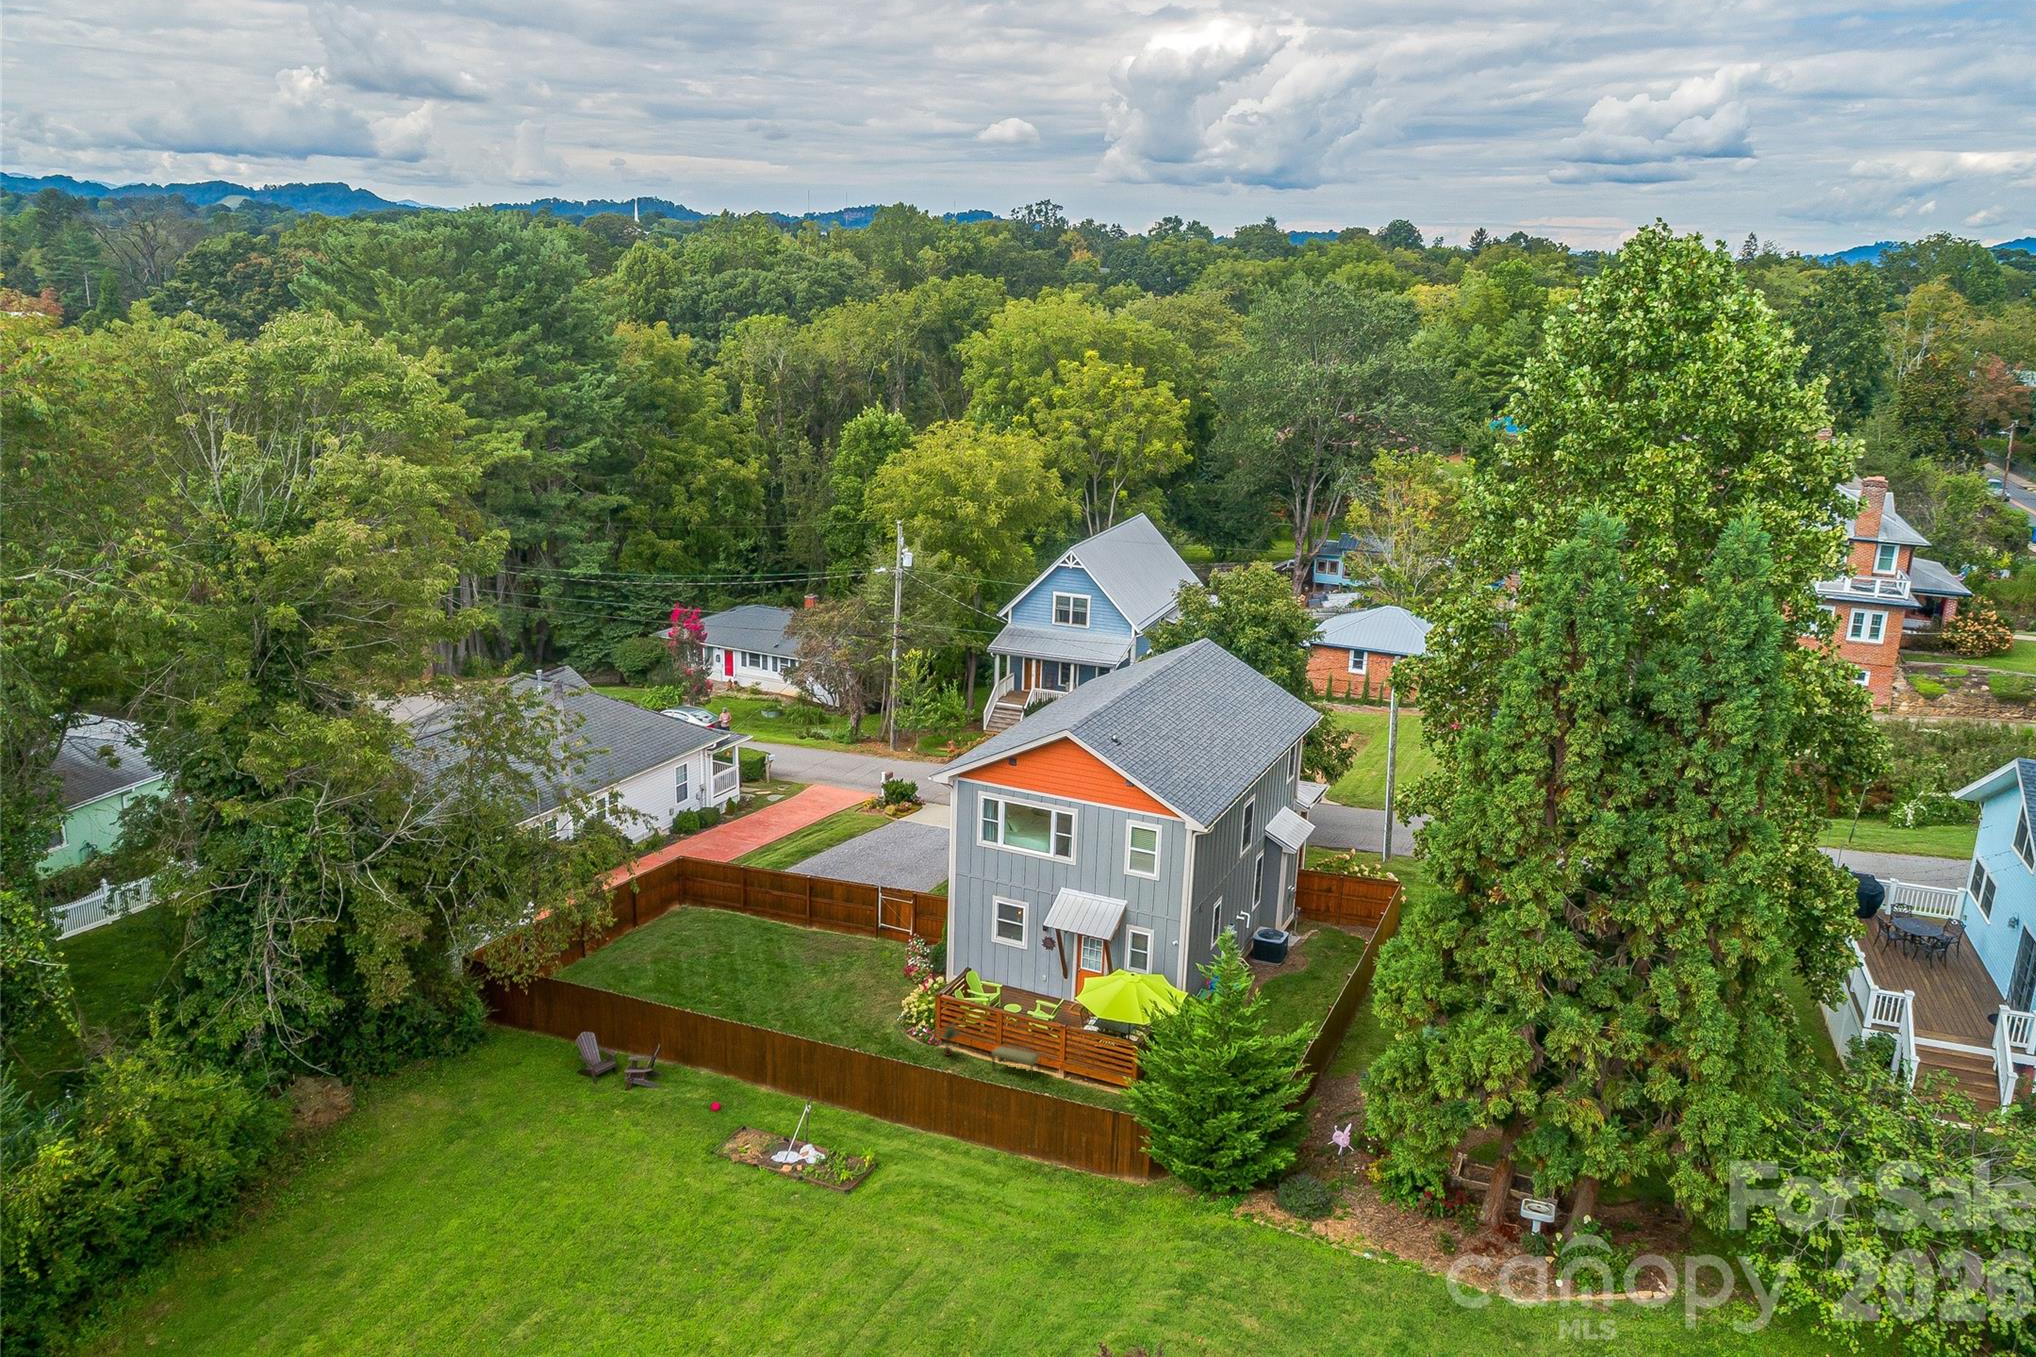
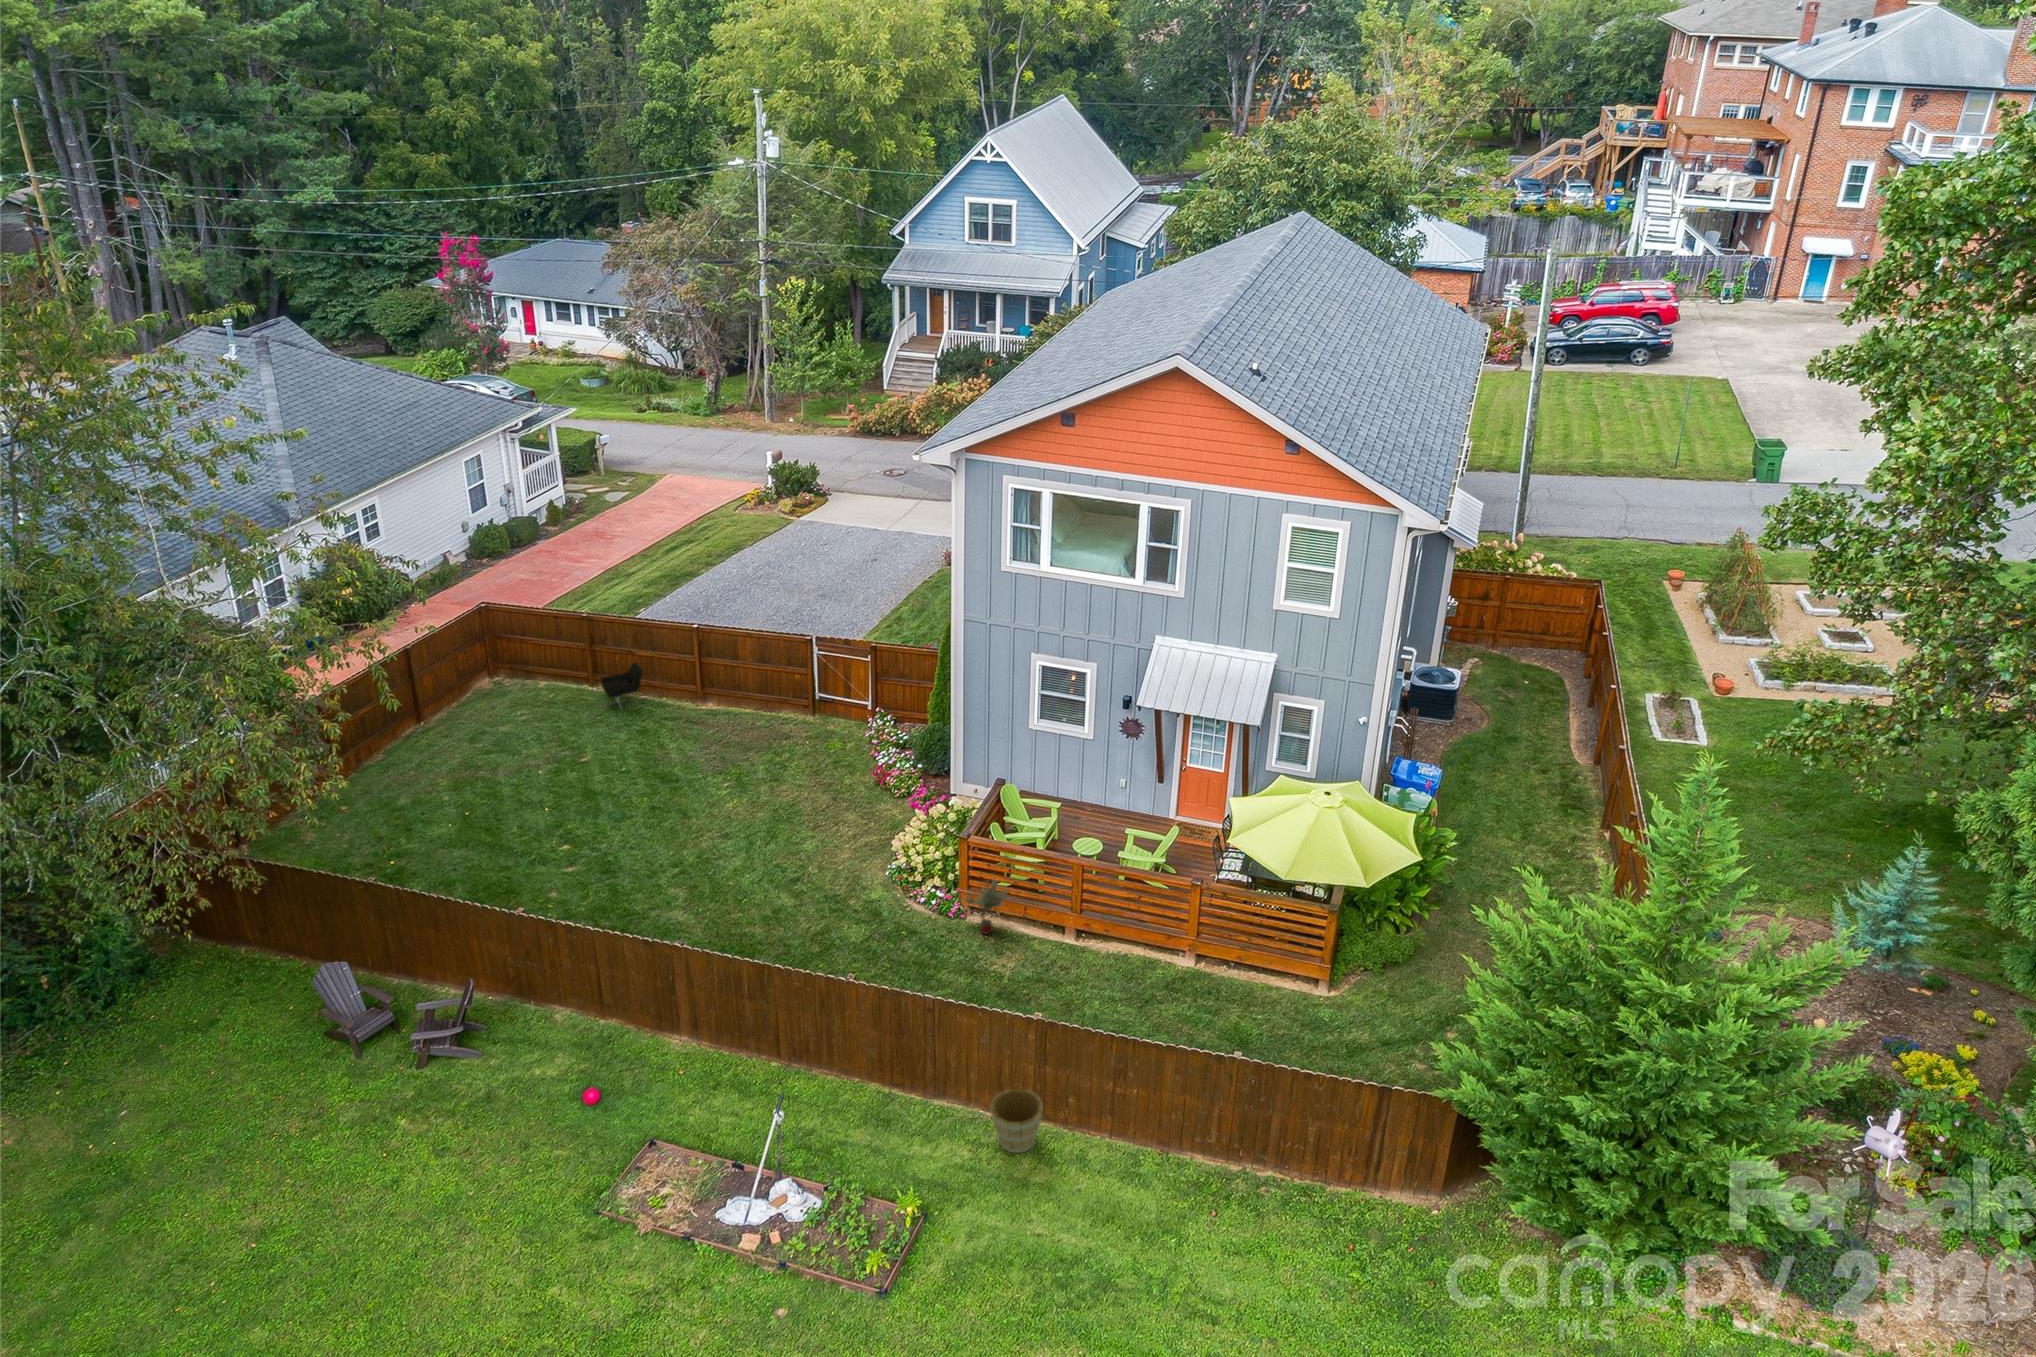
lounge chair: none [745,900,774,929] -> present [601,662,642,708]
bench: present [992,1047,1041,1078] -> none [1070,912,1156,972]
wooden bucket: none [917,1110,945,1143] -> present [991,1090,1043,1153]

